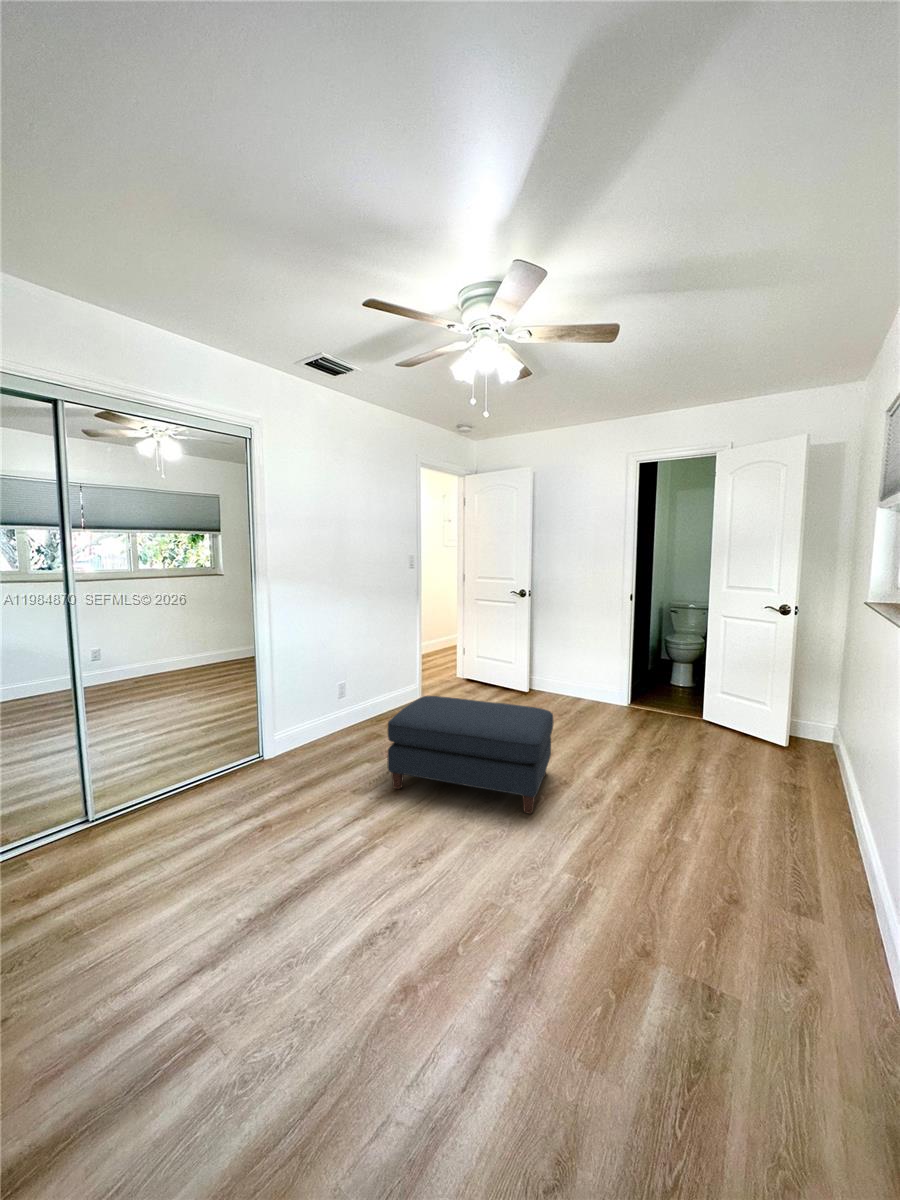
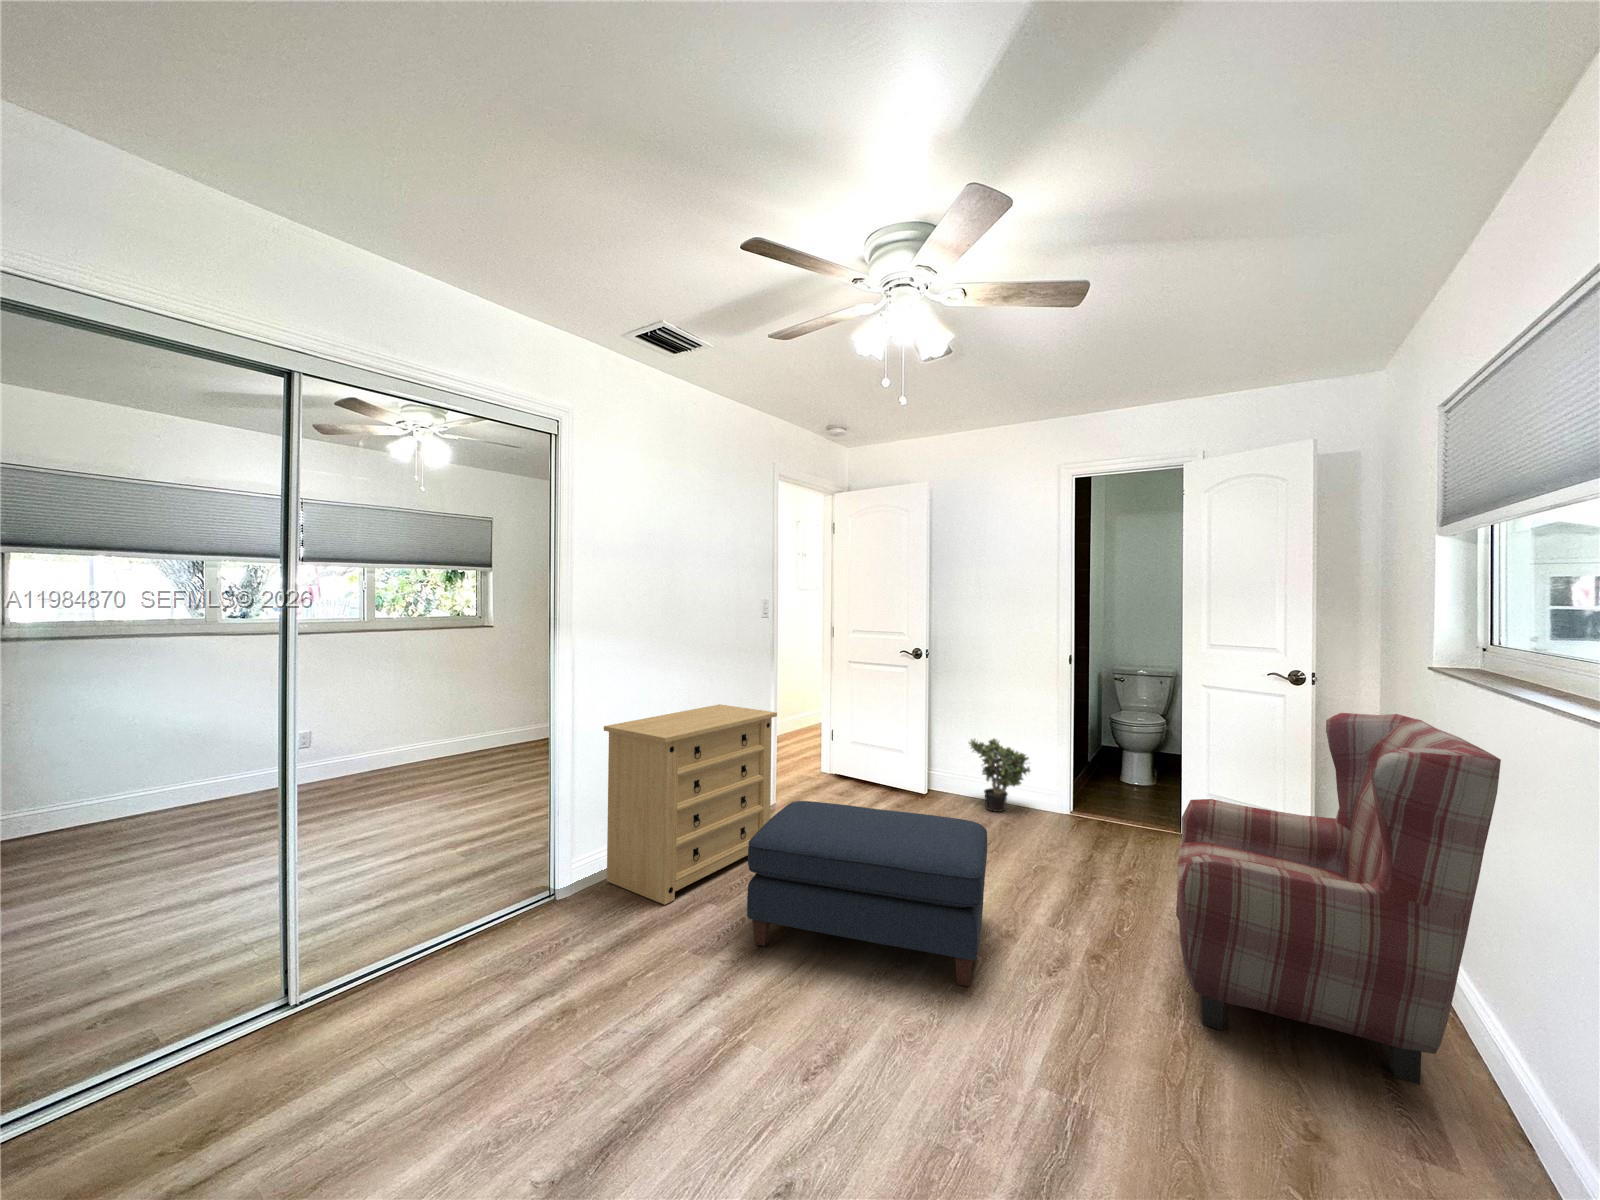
dresser: none [292,630,416,764] -> present [604,704,777,905]
armchair: none [671,634,878,873] -> present [1176,713,1501,1085]
potted plant: none [558,654,601,705] -> present [969,739,1030,812]

